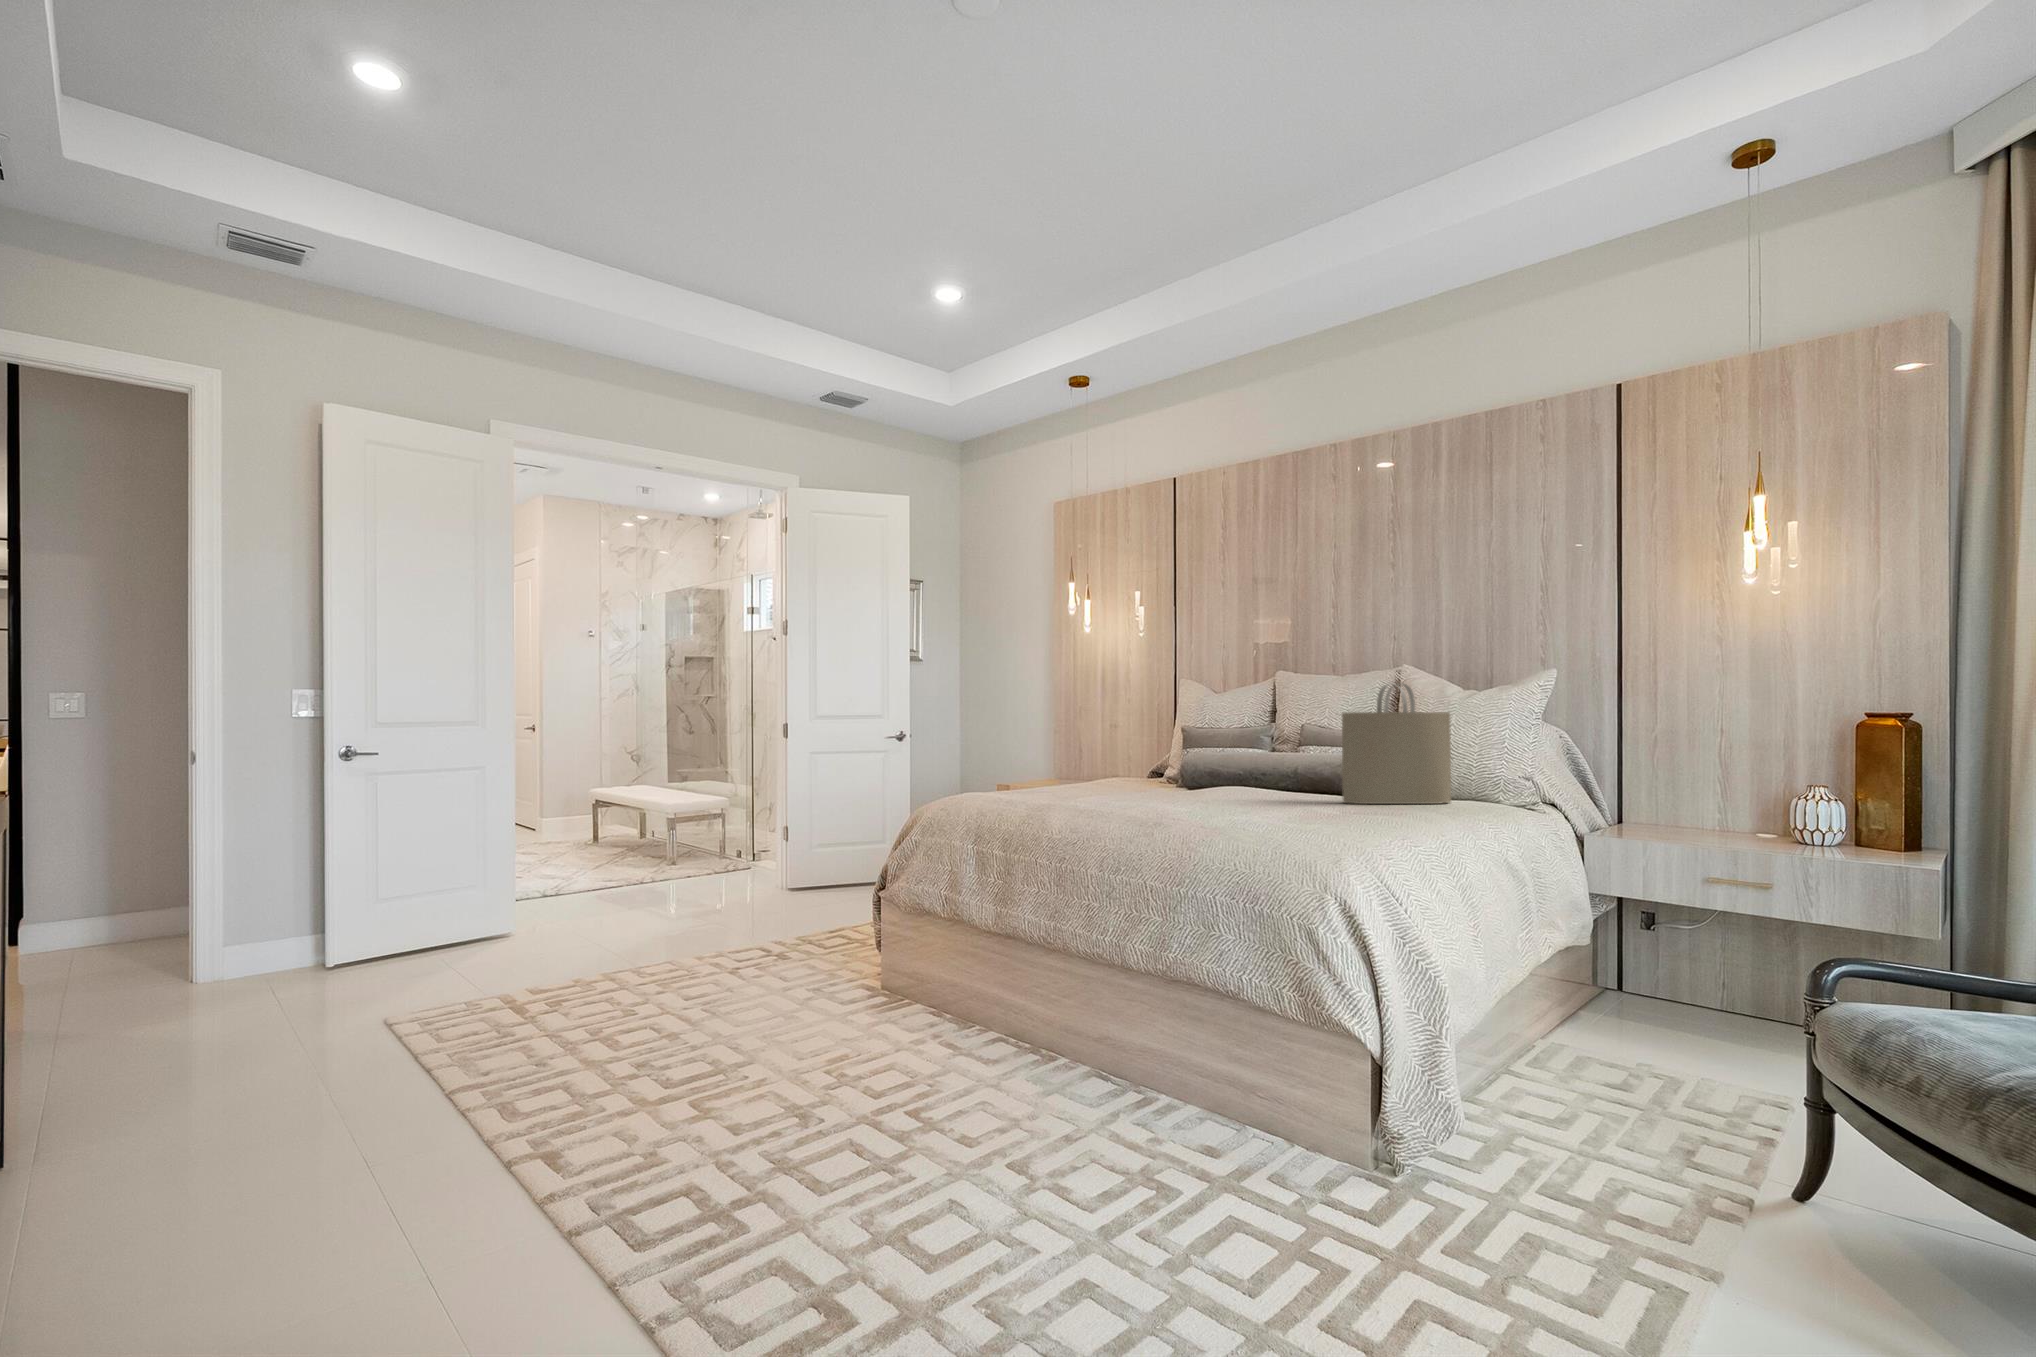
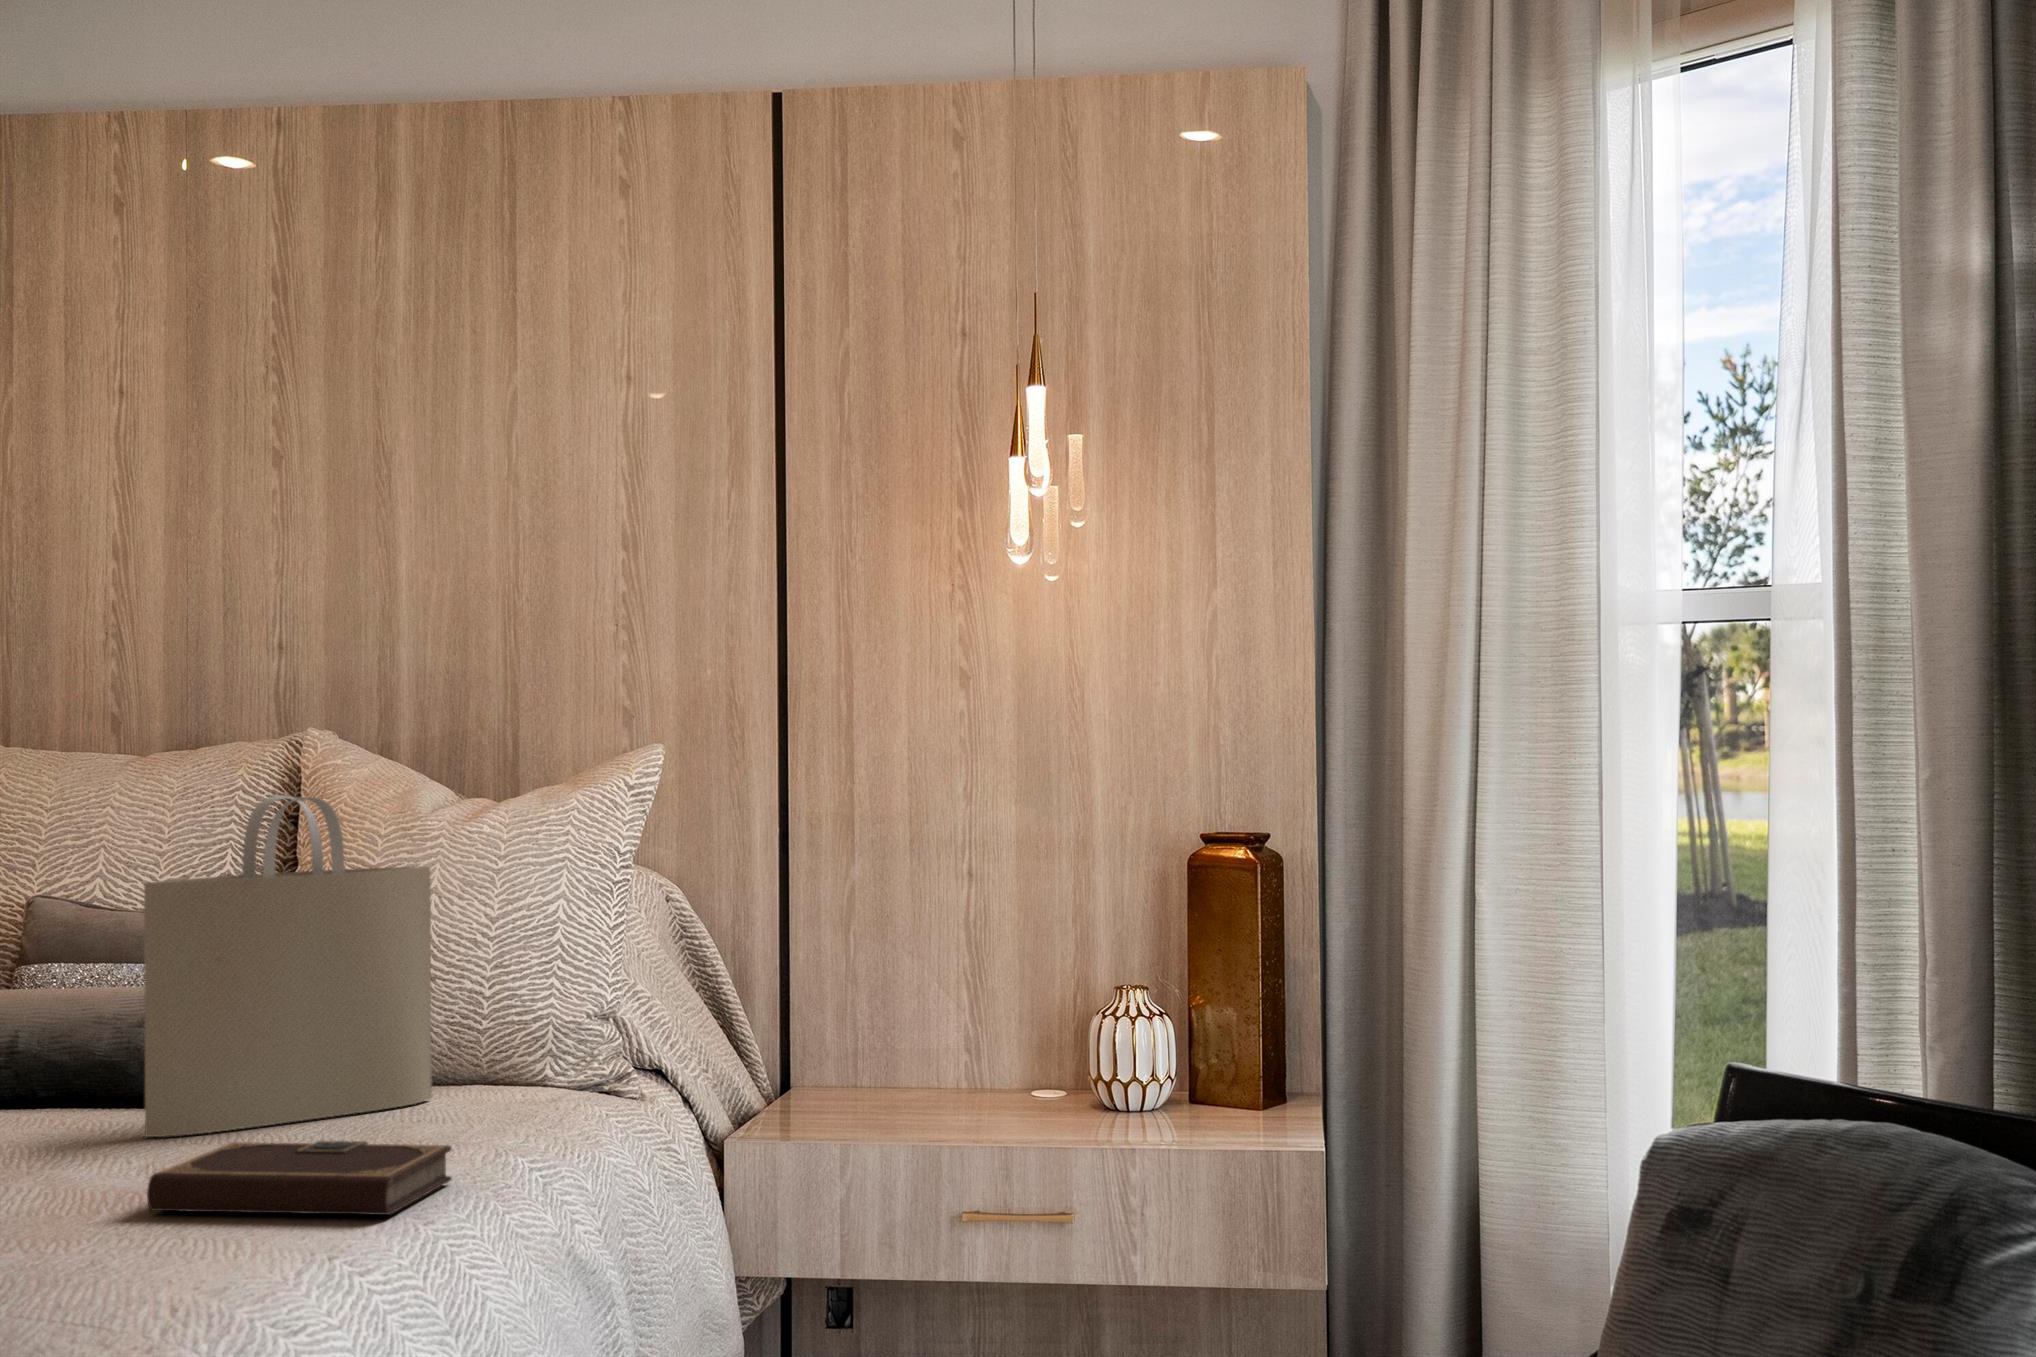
notebook: none [1343,801,1455,826] -> present [147,1141,452,1215]

